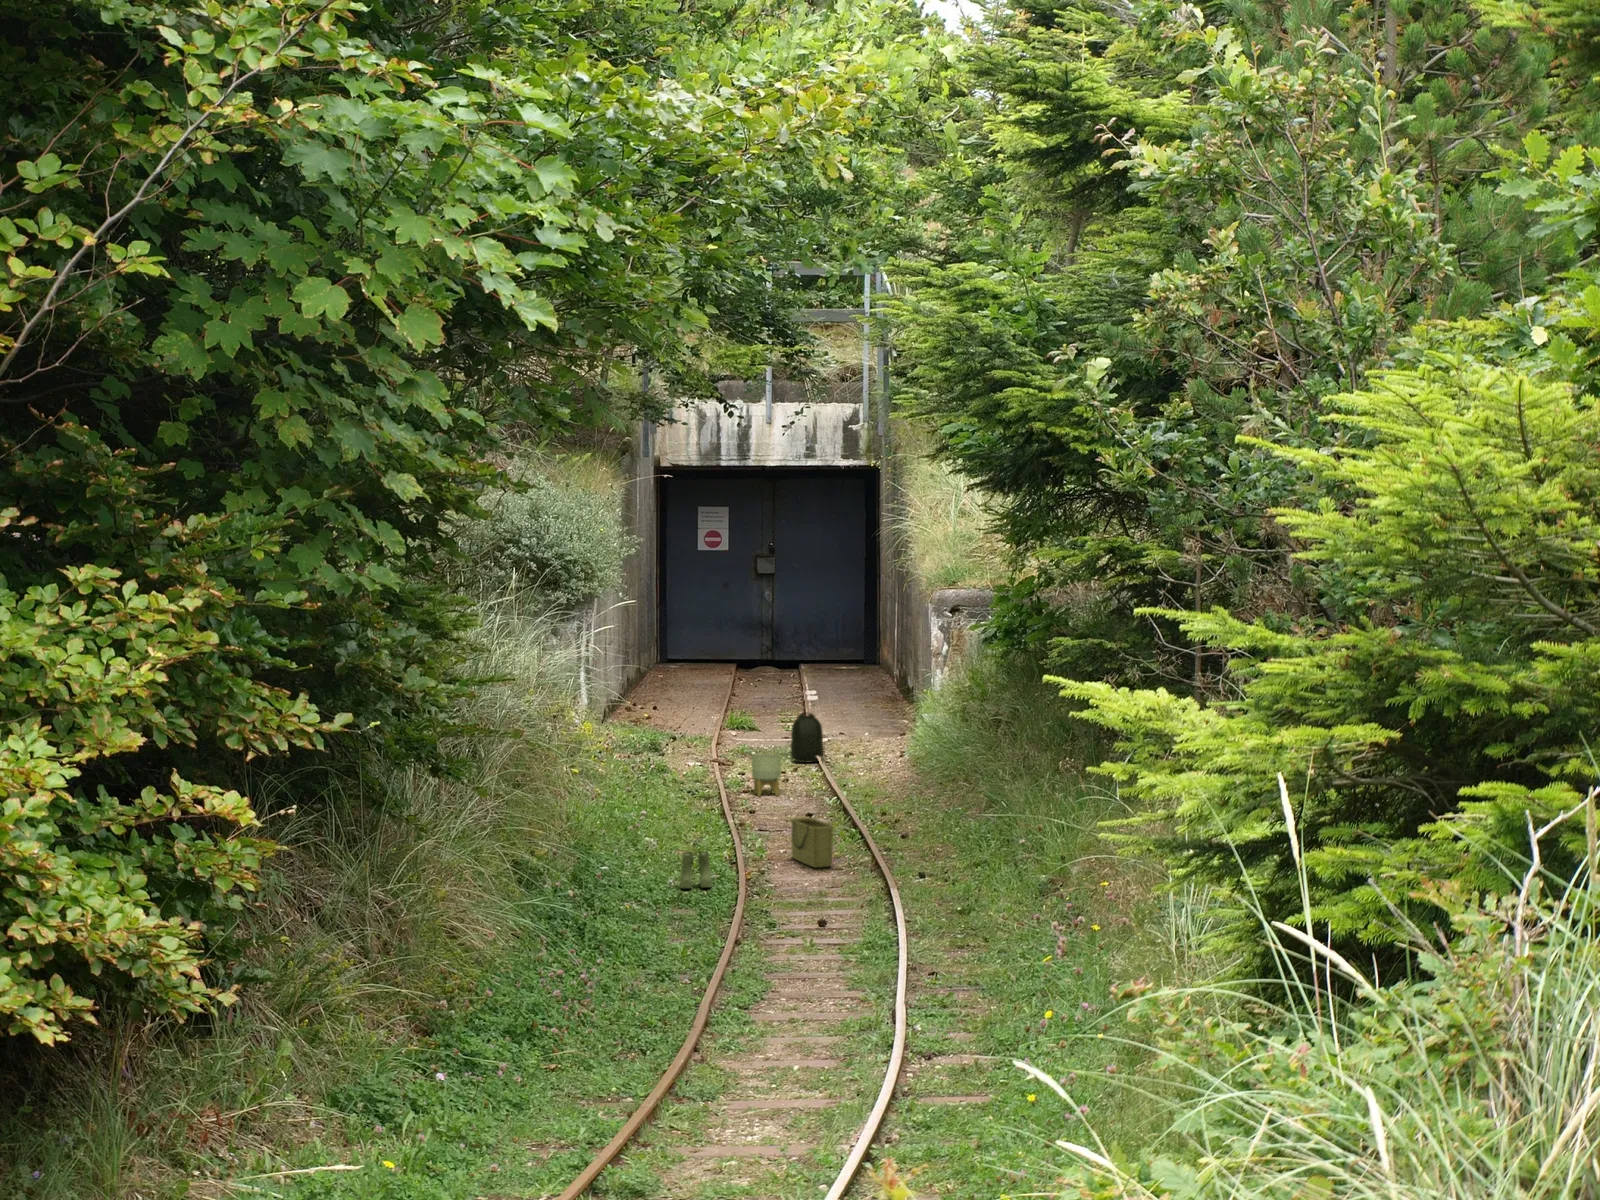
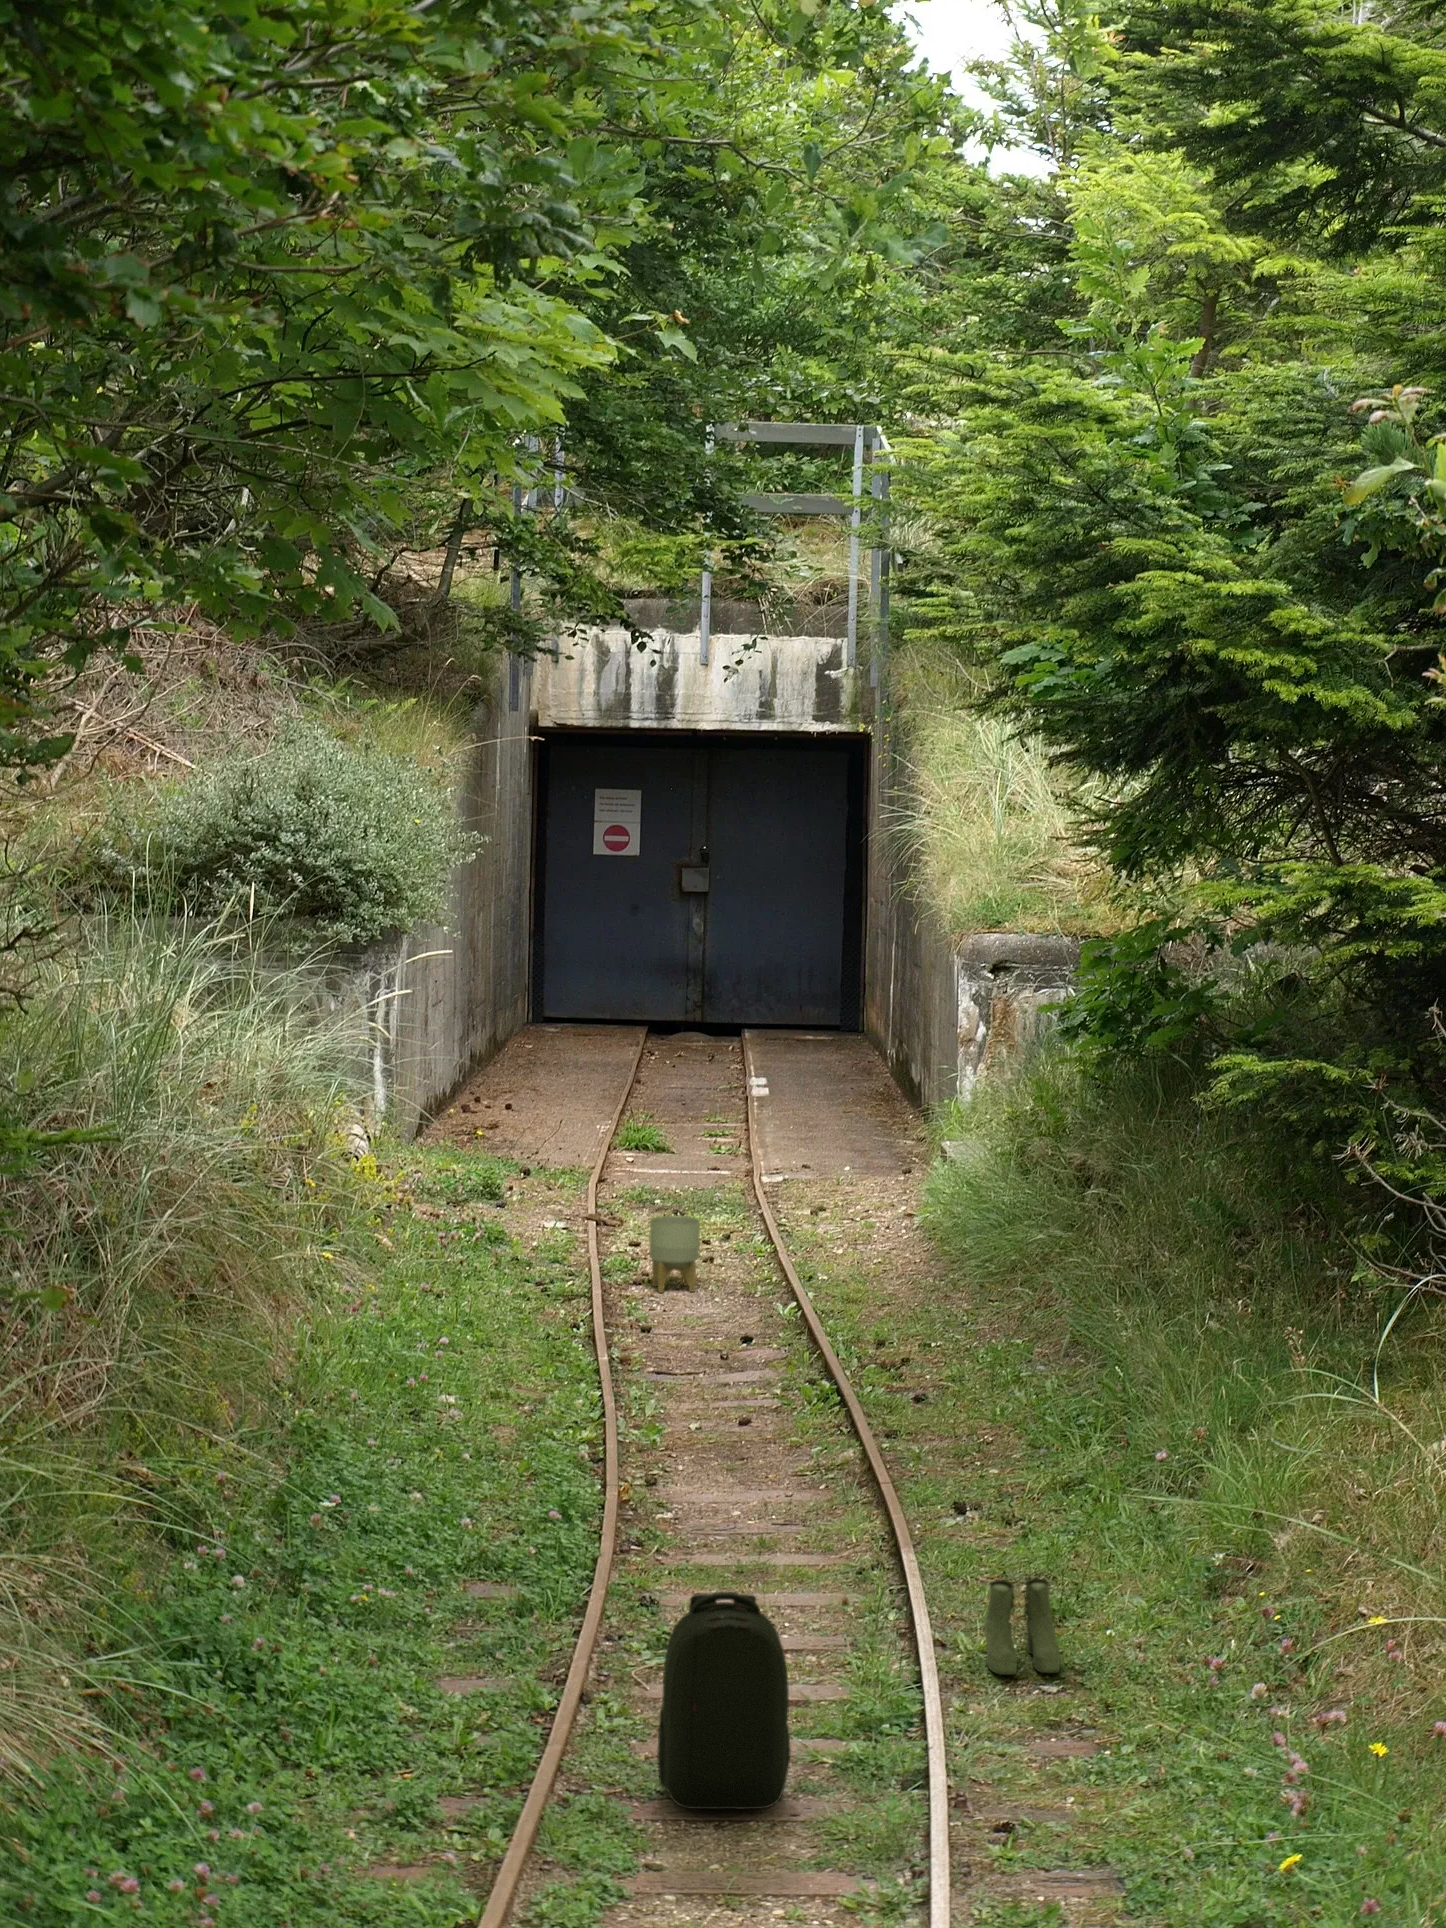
backpack: present [790,713,824,762] -> present [657,1592,790,1809]
basket: present [790,817,834,868] -> none [708,1369,791,1475]
boots: present [680,852,712,889] -> present [984,1579,1060,1675]

